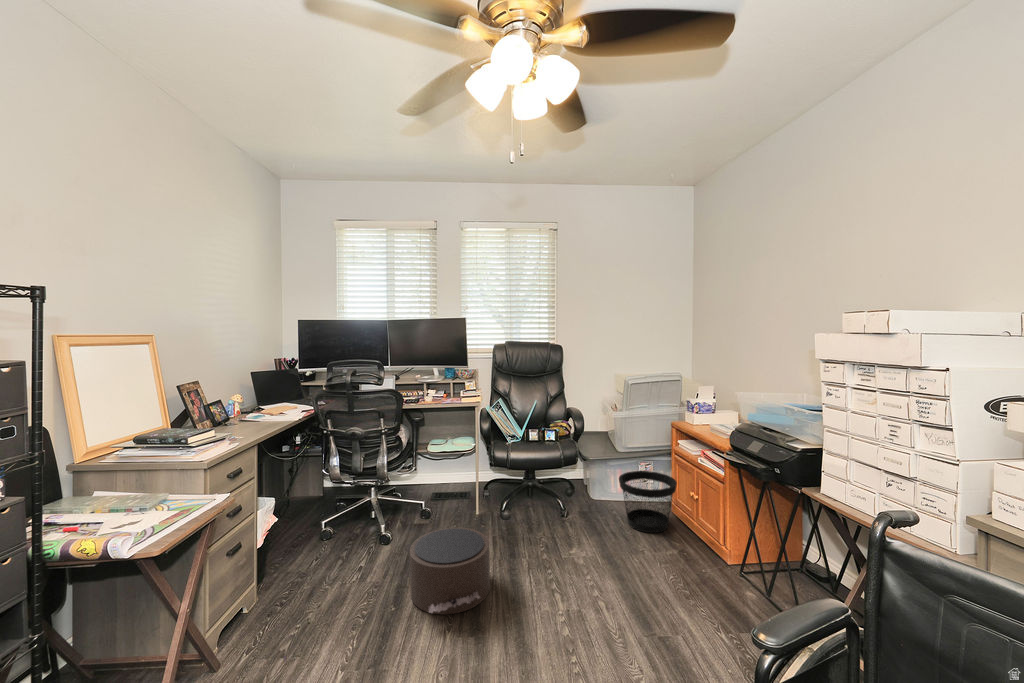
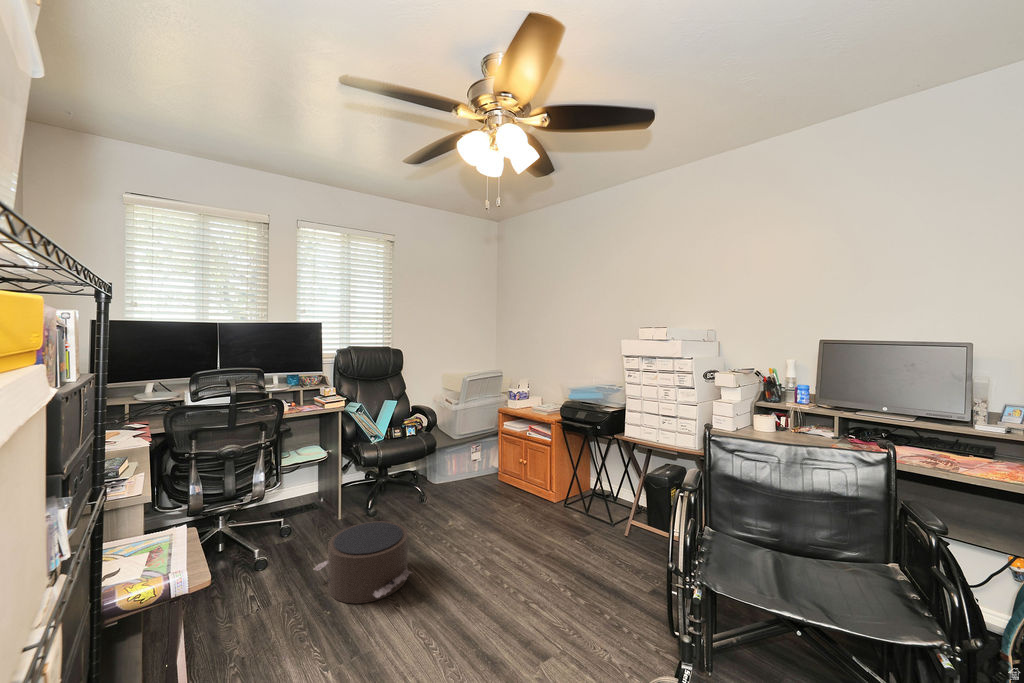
wastebasket: present [619,471,677,533] -> none [468,450,512,497]

